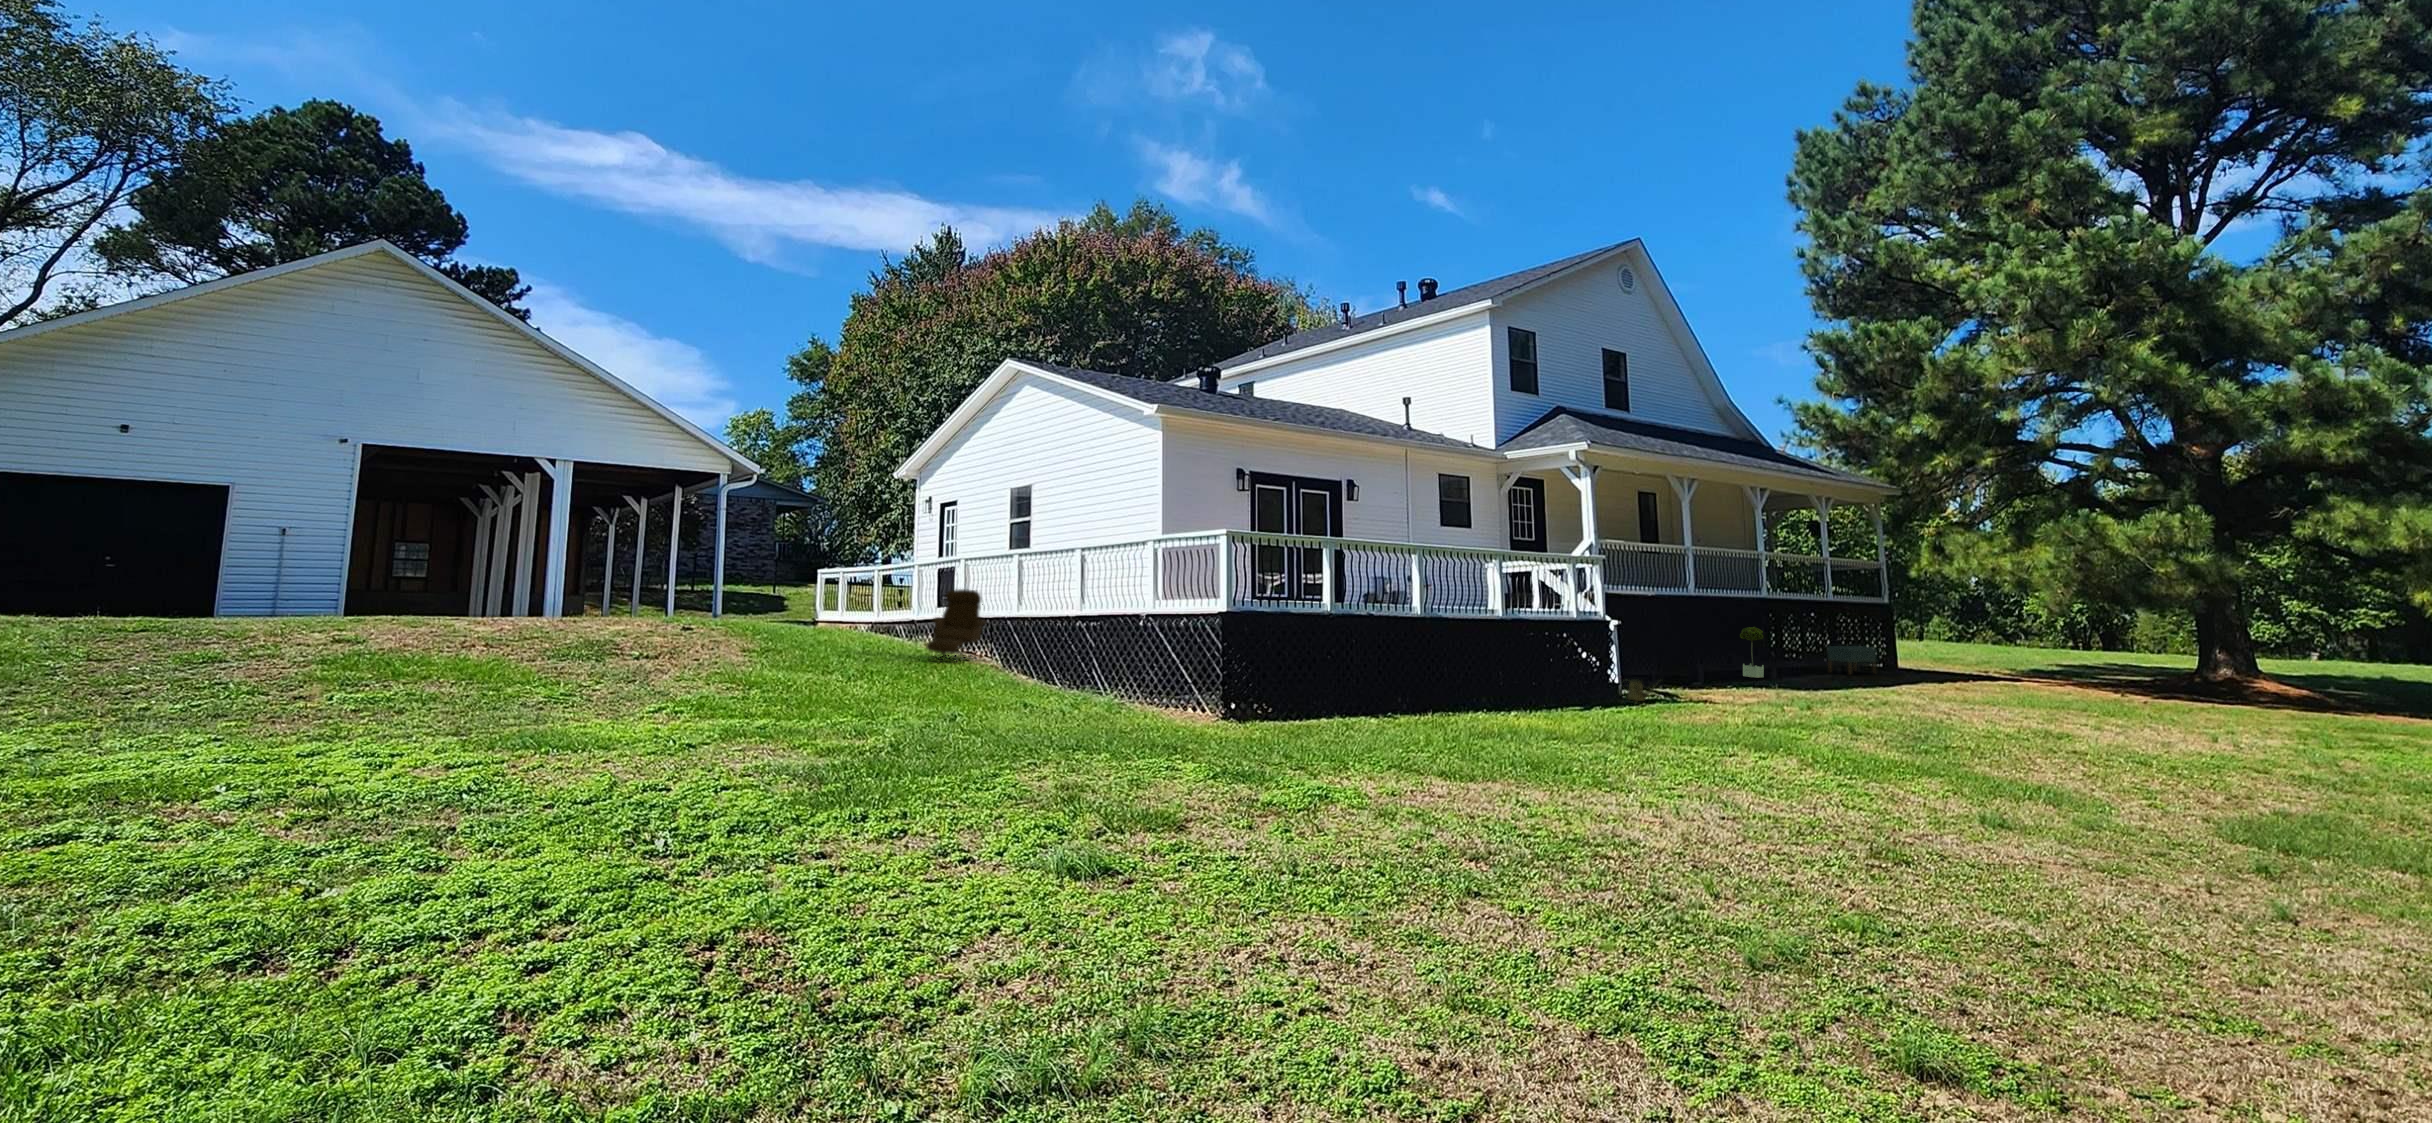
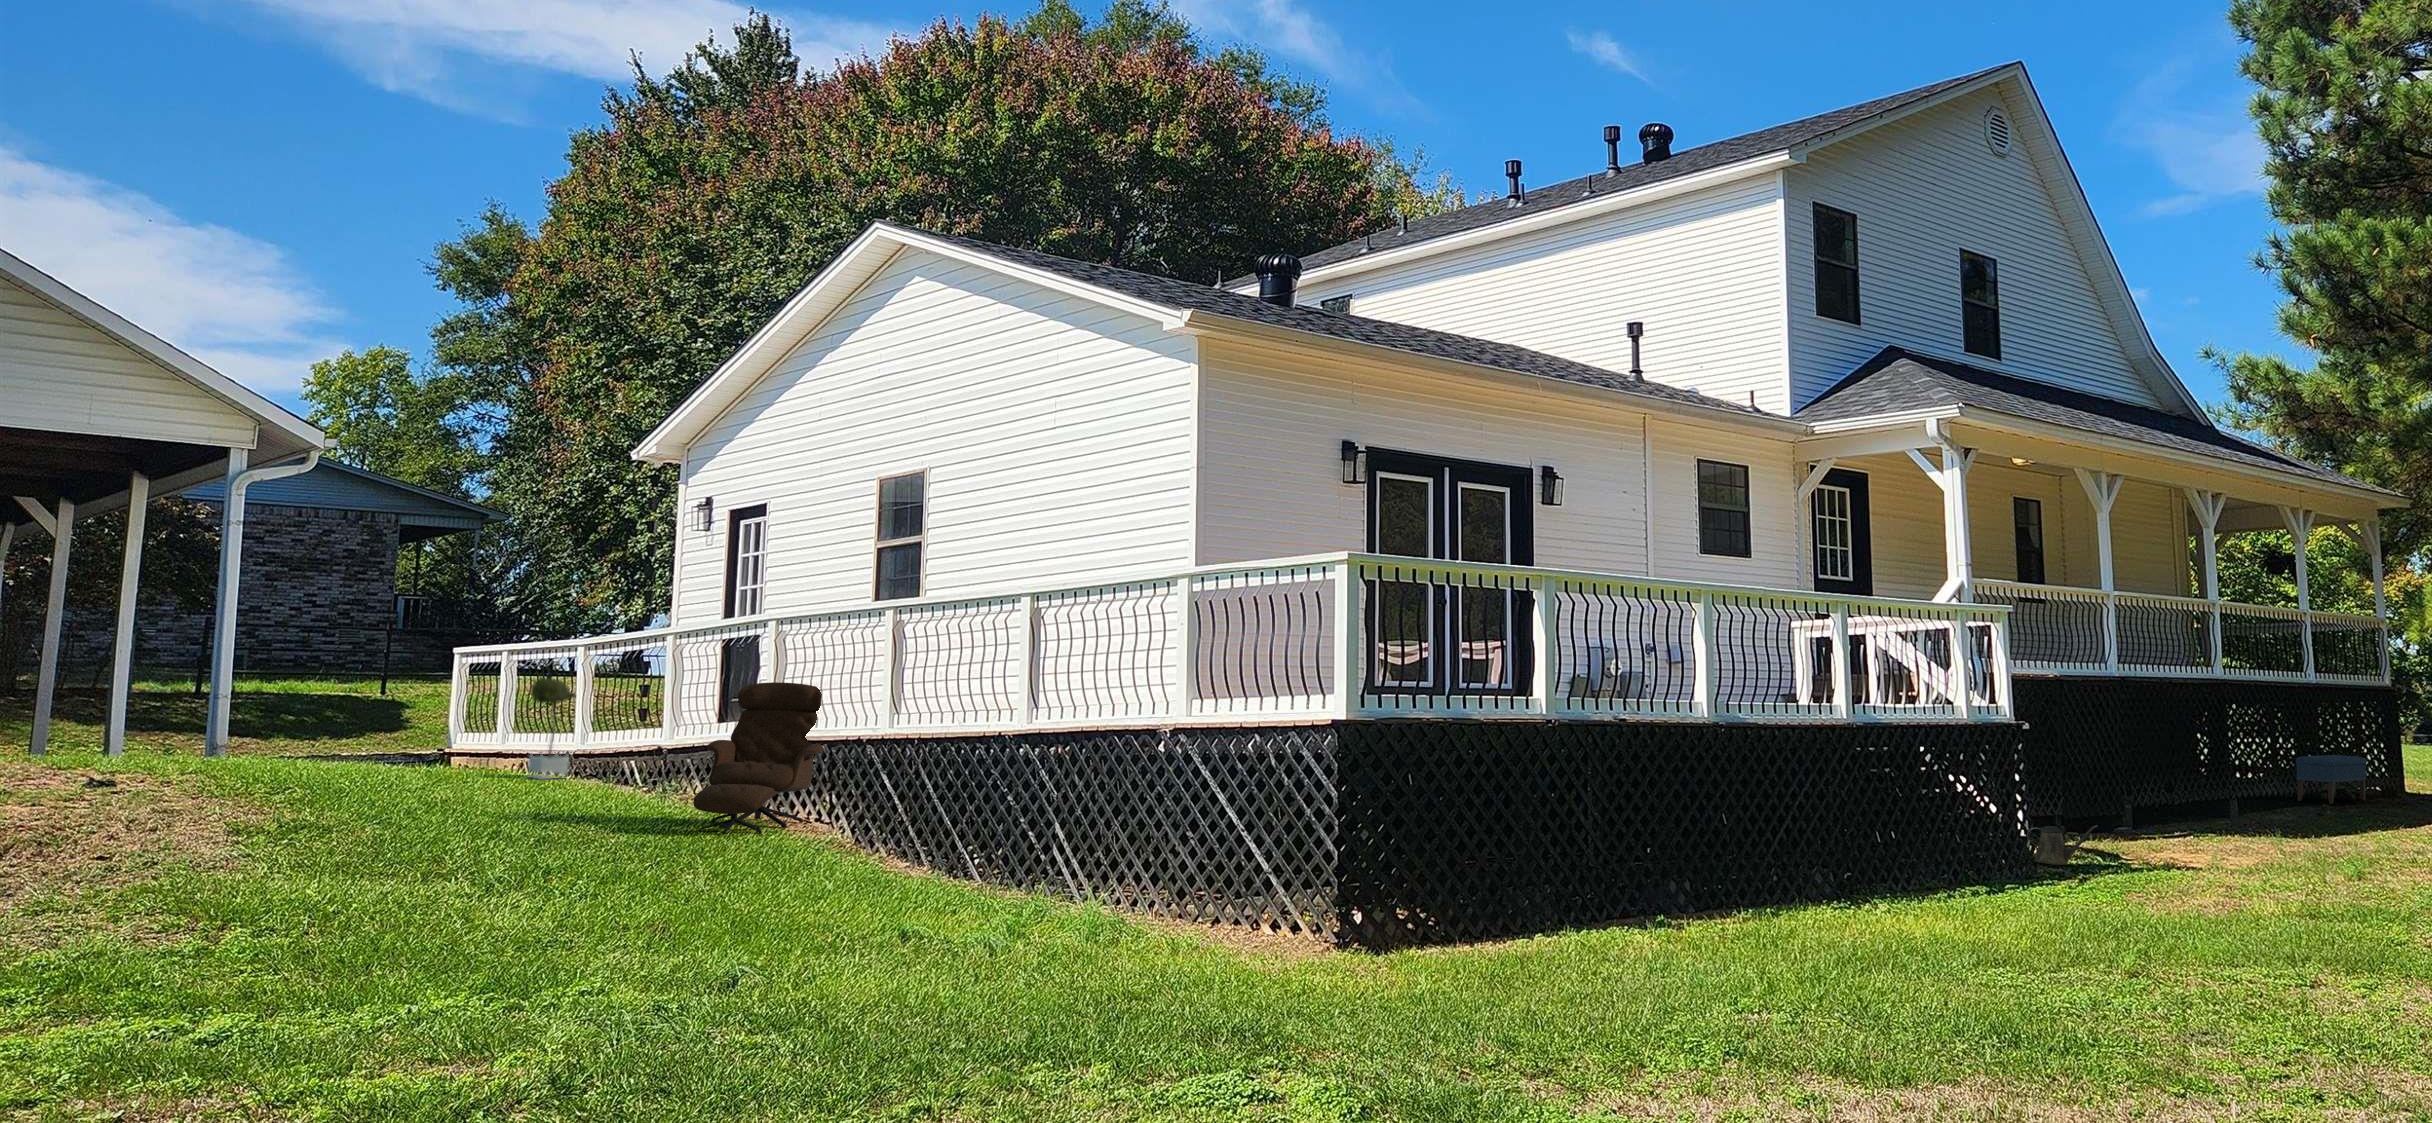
potted tree: present [1740,627,1764,678] -> present [528,676,574,779]

